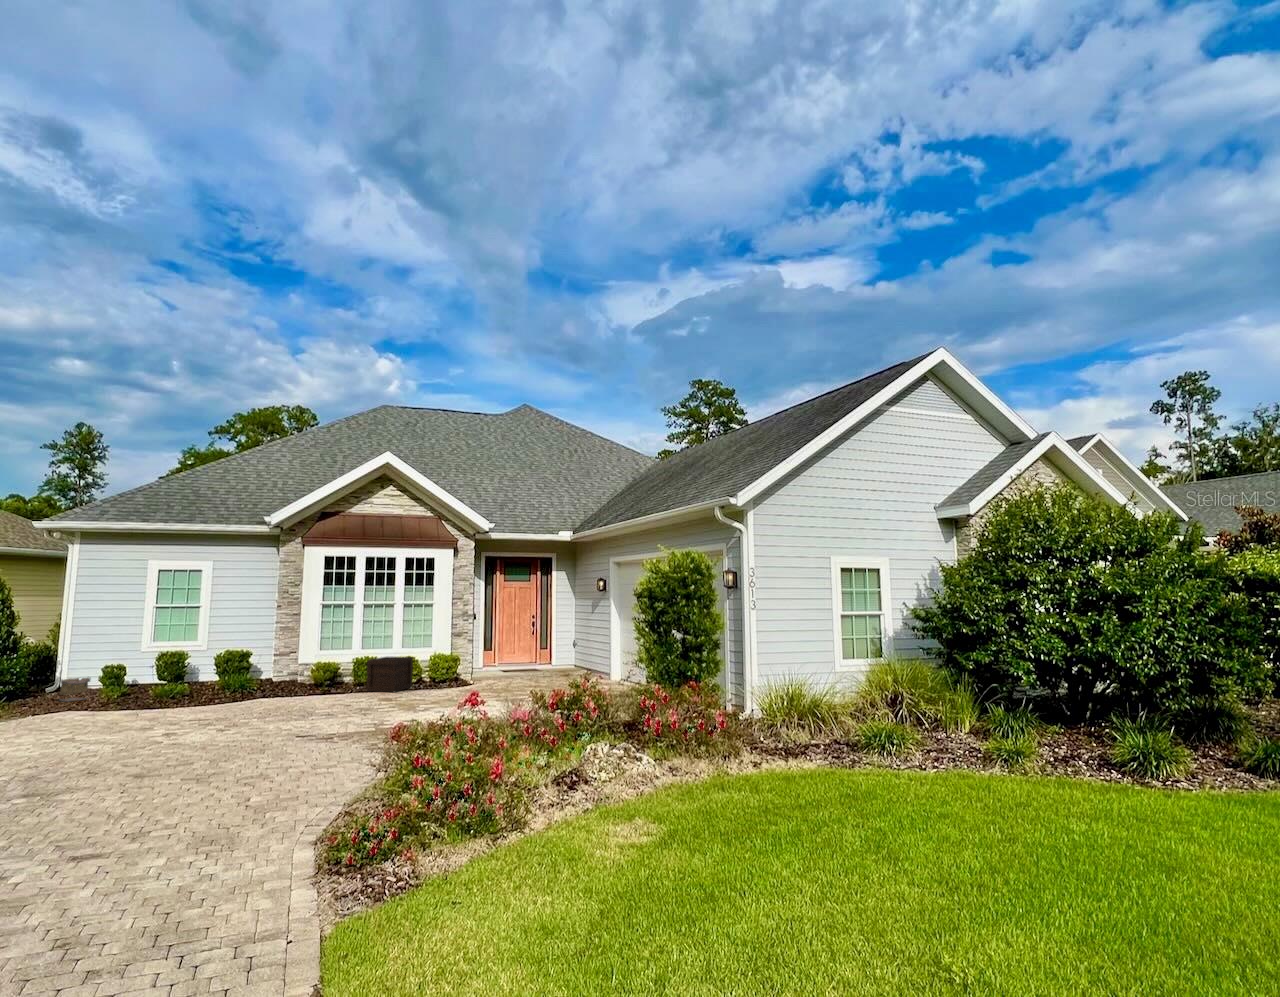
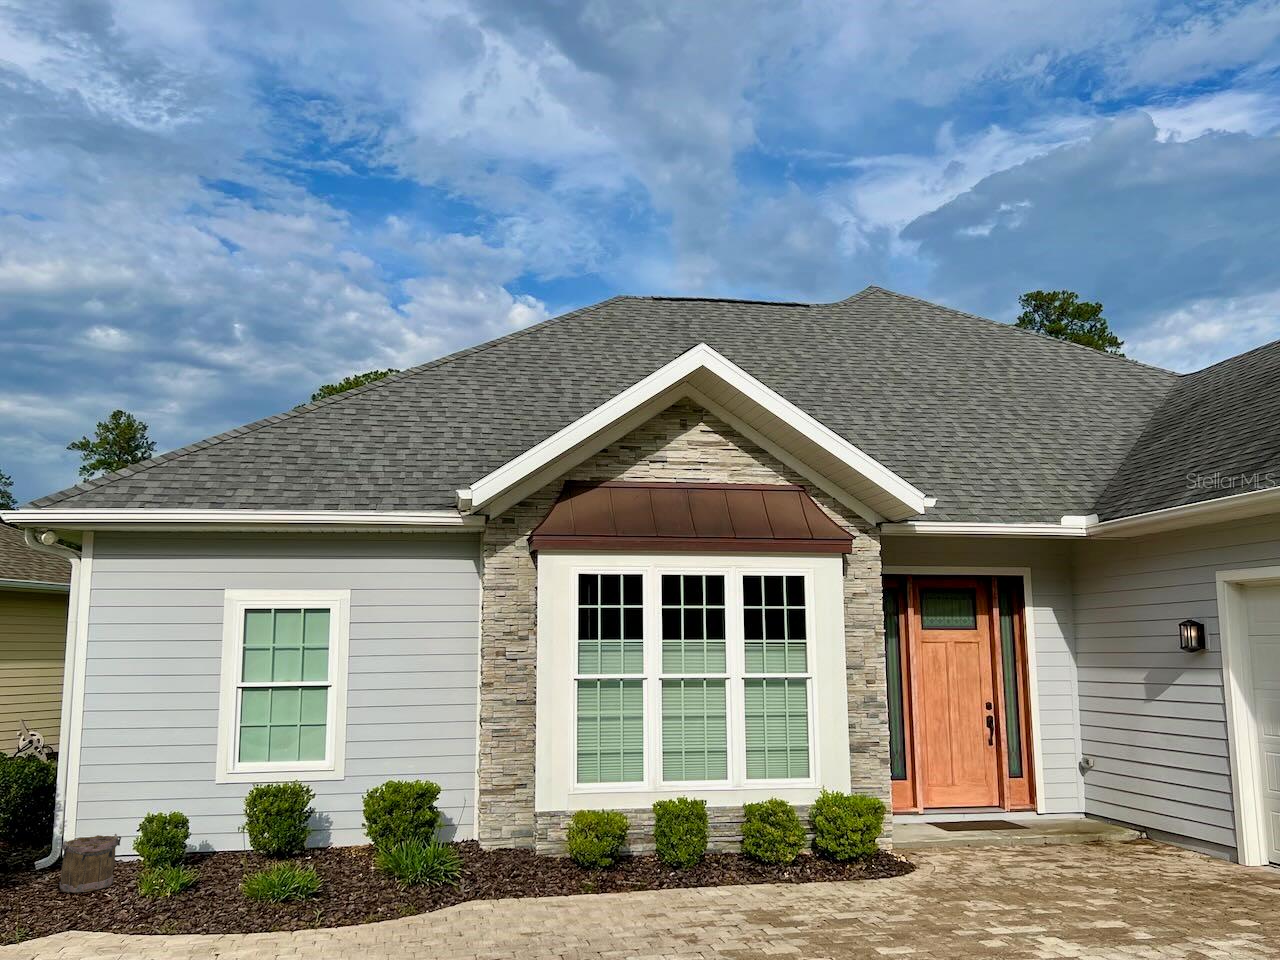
wooden crate: present [366,657,413,692] -> none [693,802,787,898]

